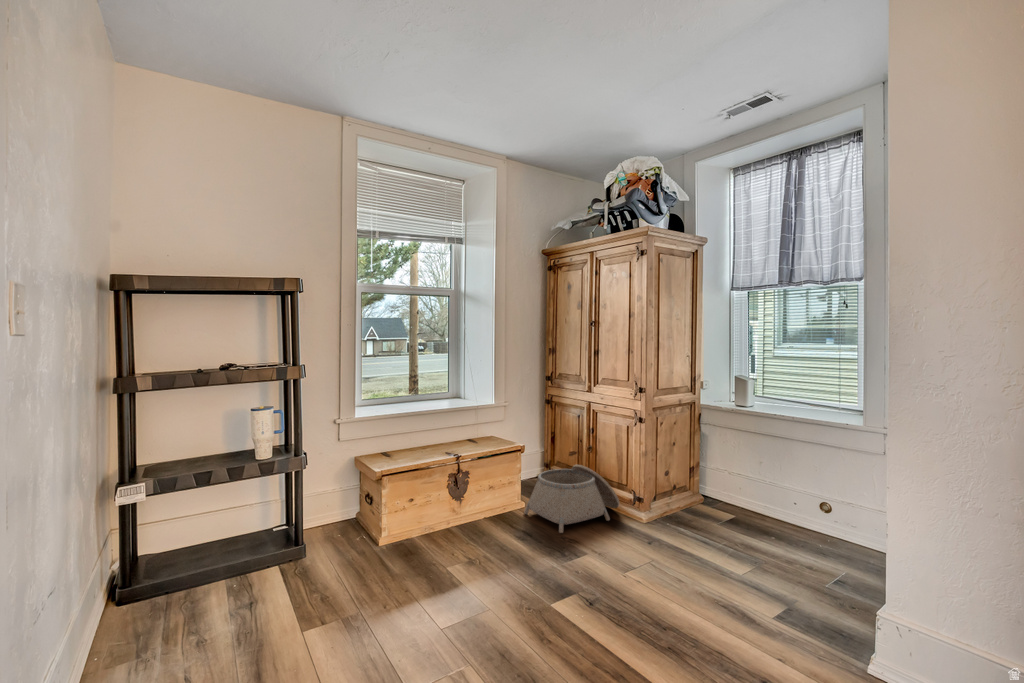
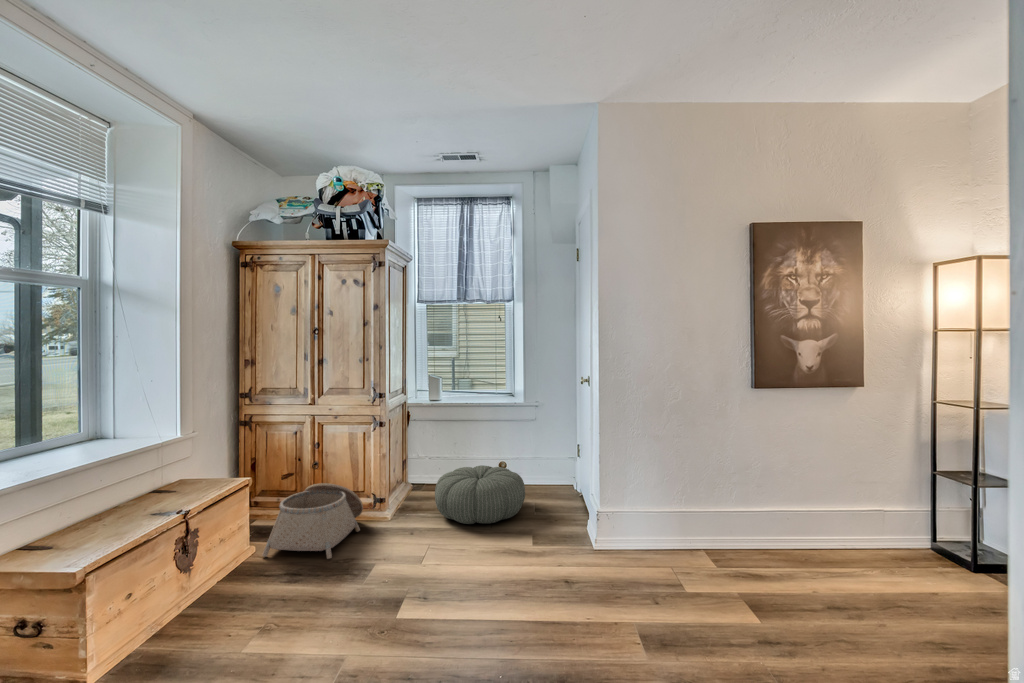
pouf: none [689,488,818,568] -> present [435,465,525,524]

